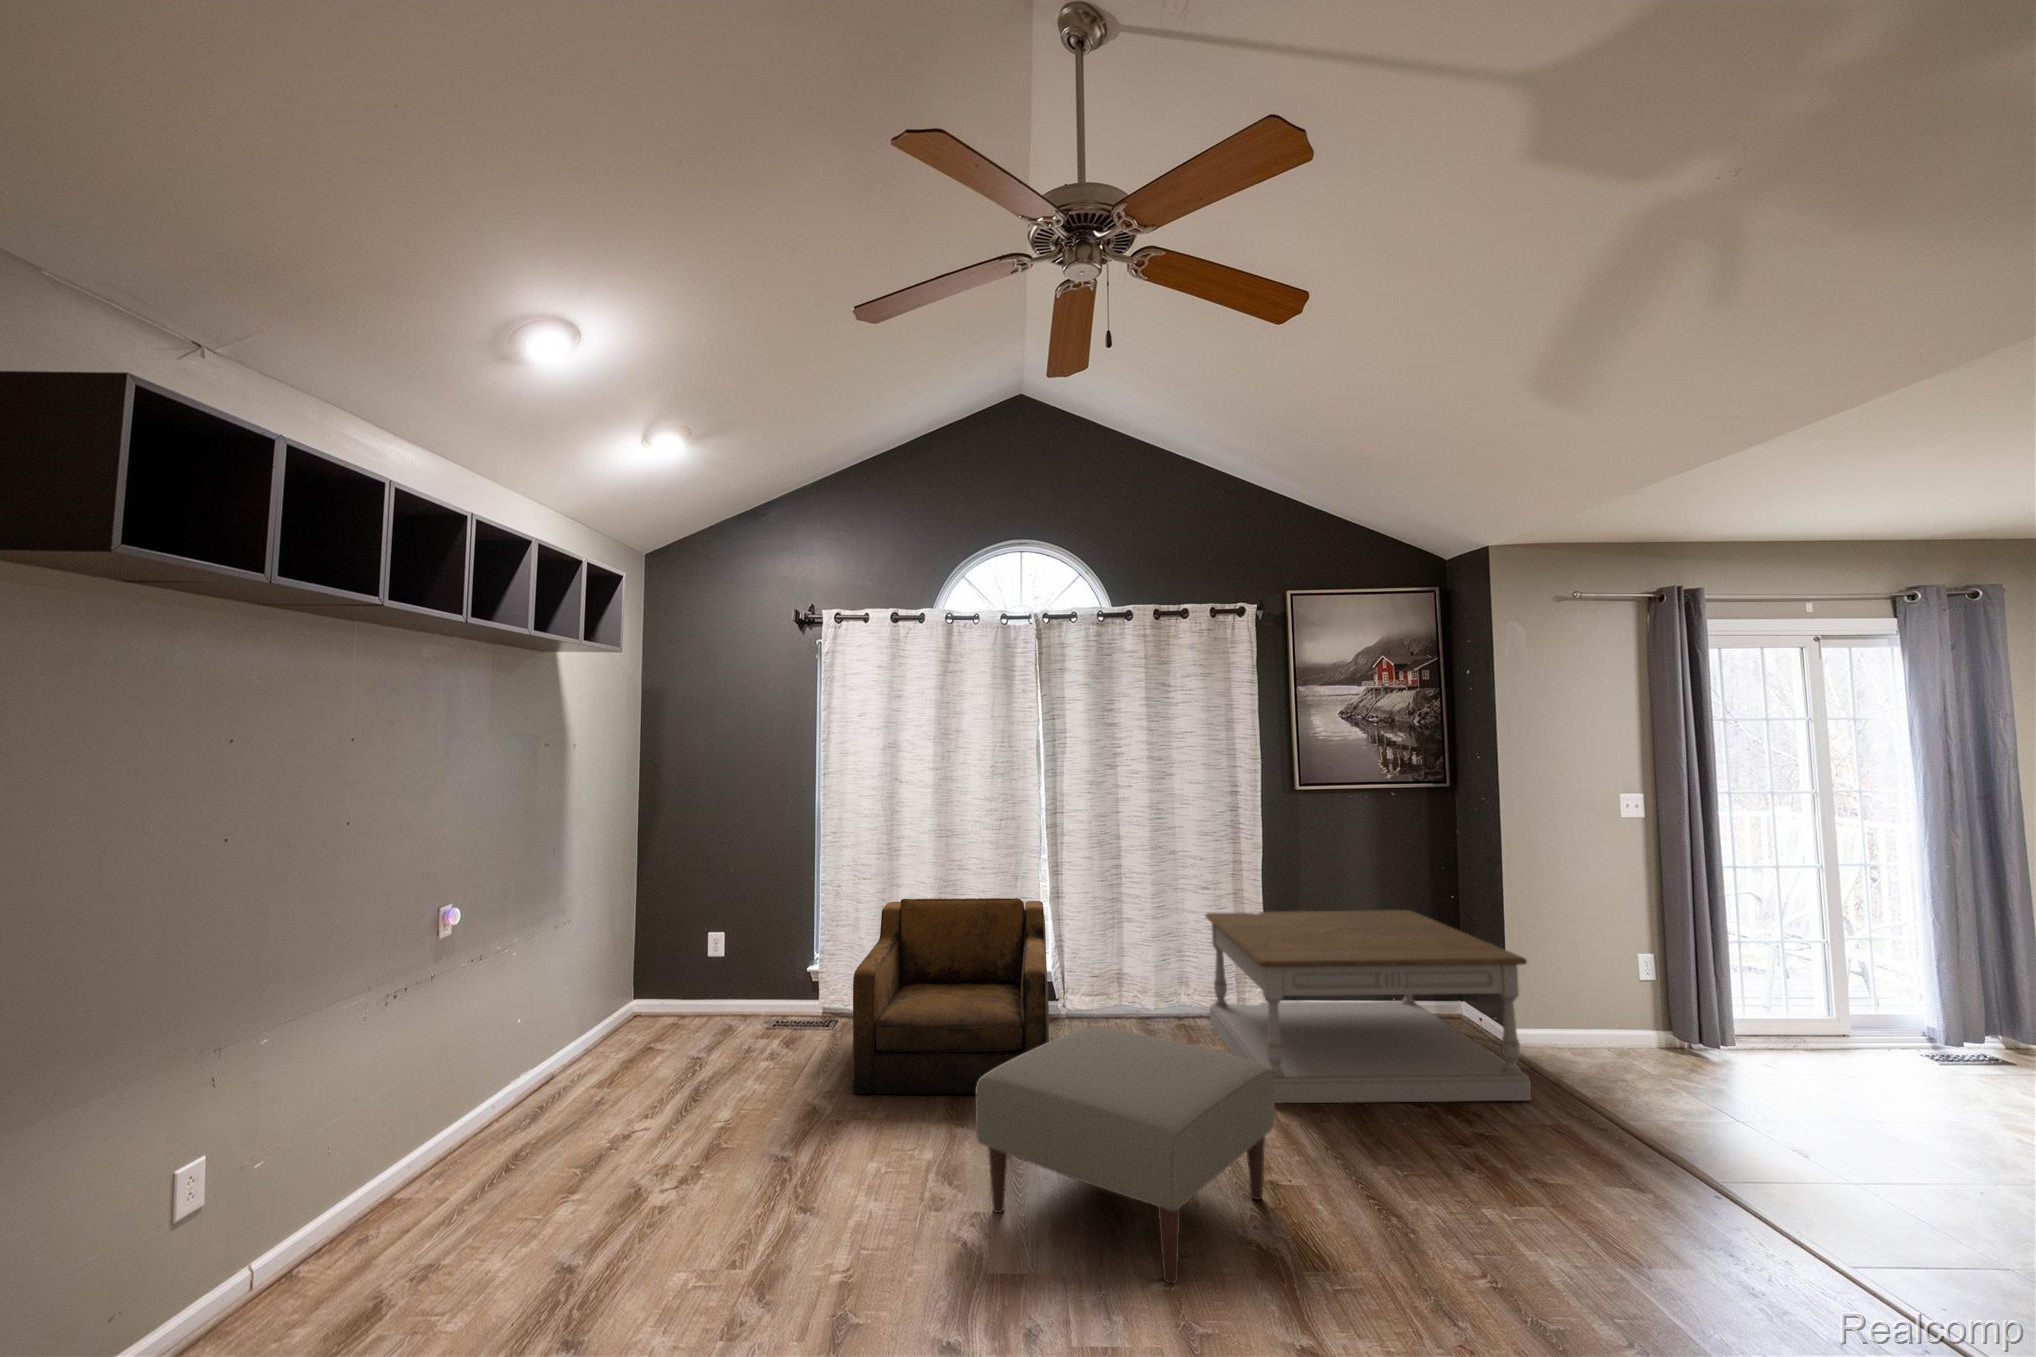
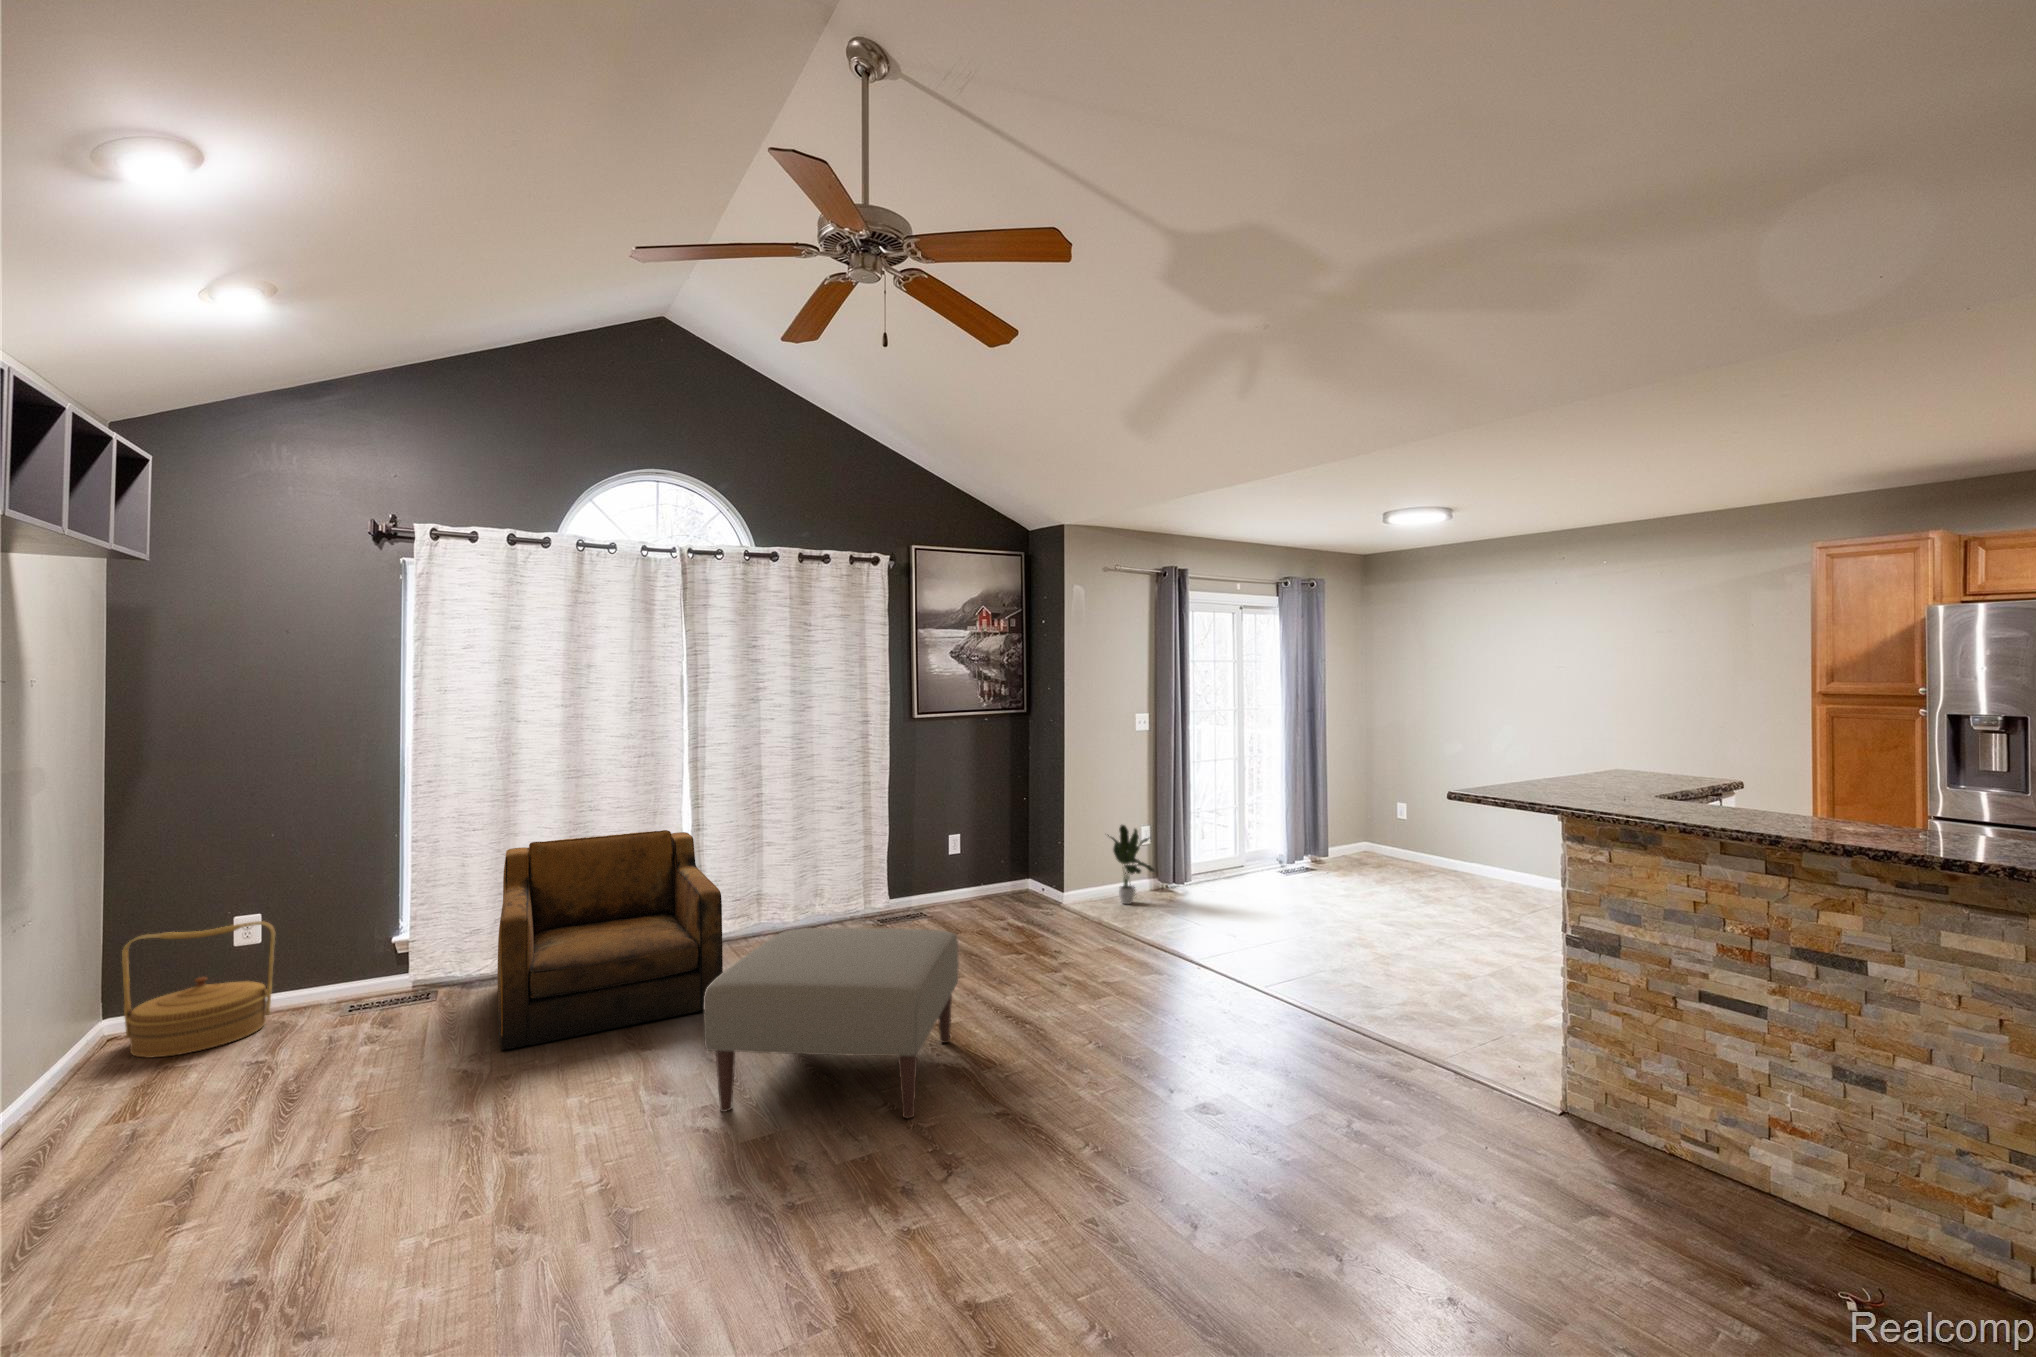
coffee table: present [1205,910,1531,1103] -> none [839,812,1097,974]
woven basket: none [640,943,728,1042] -> present [122,921,275,1058]
potted plant: none [1565,947,1653,1062] -> present [1108,825,1154,904]

